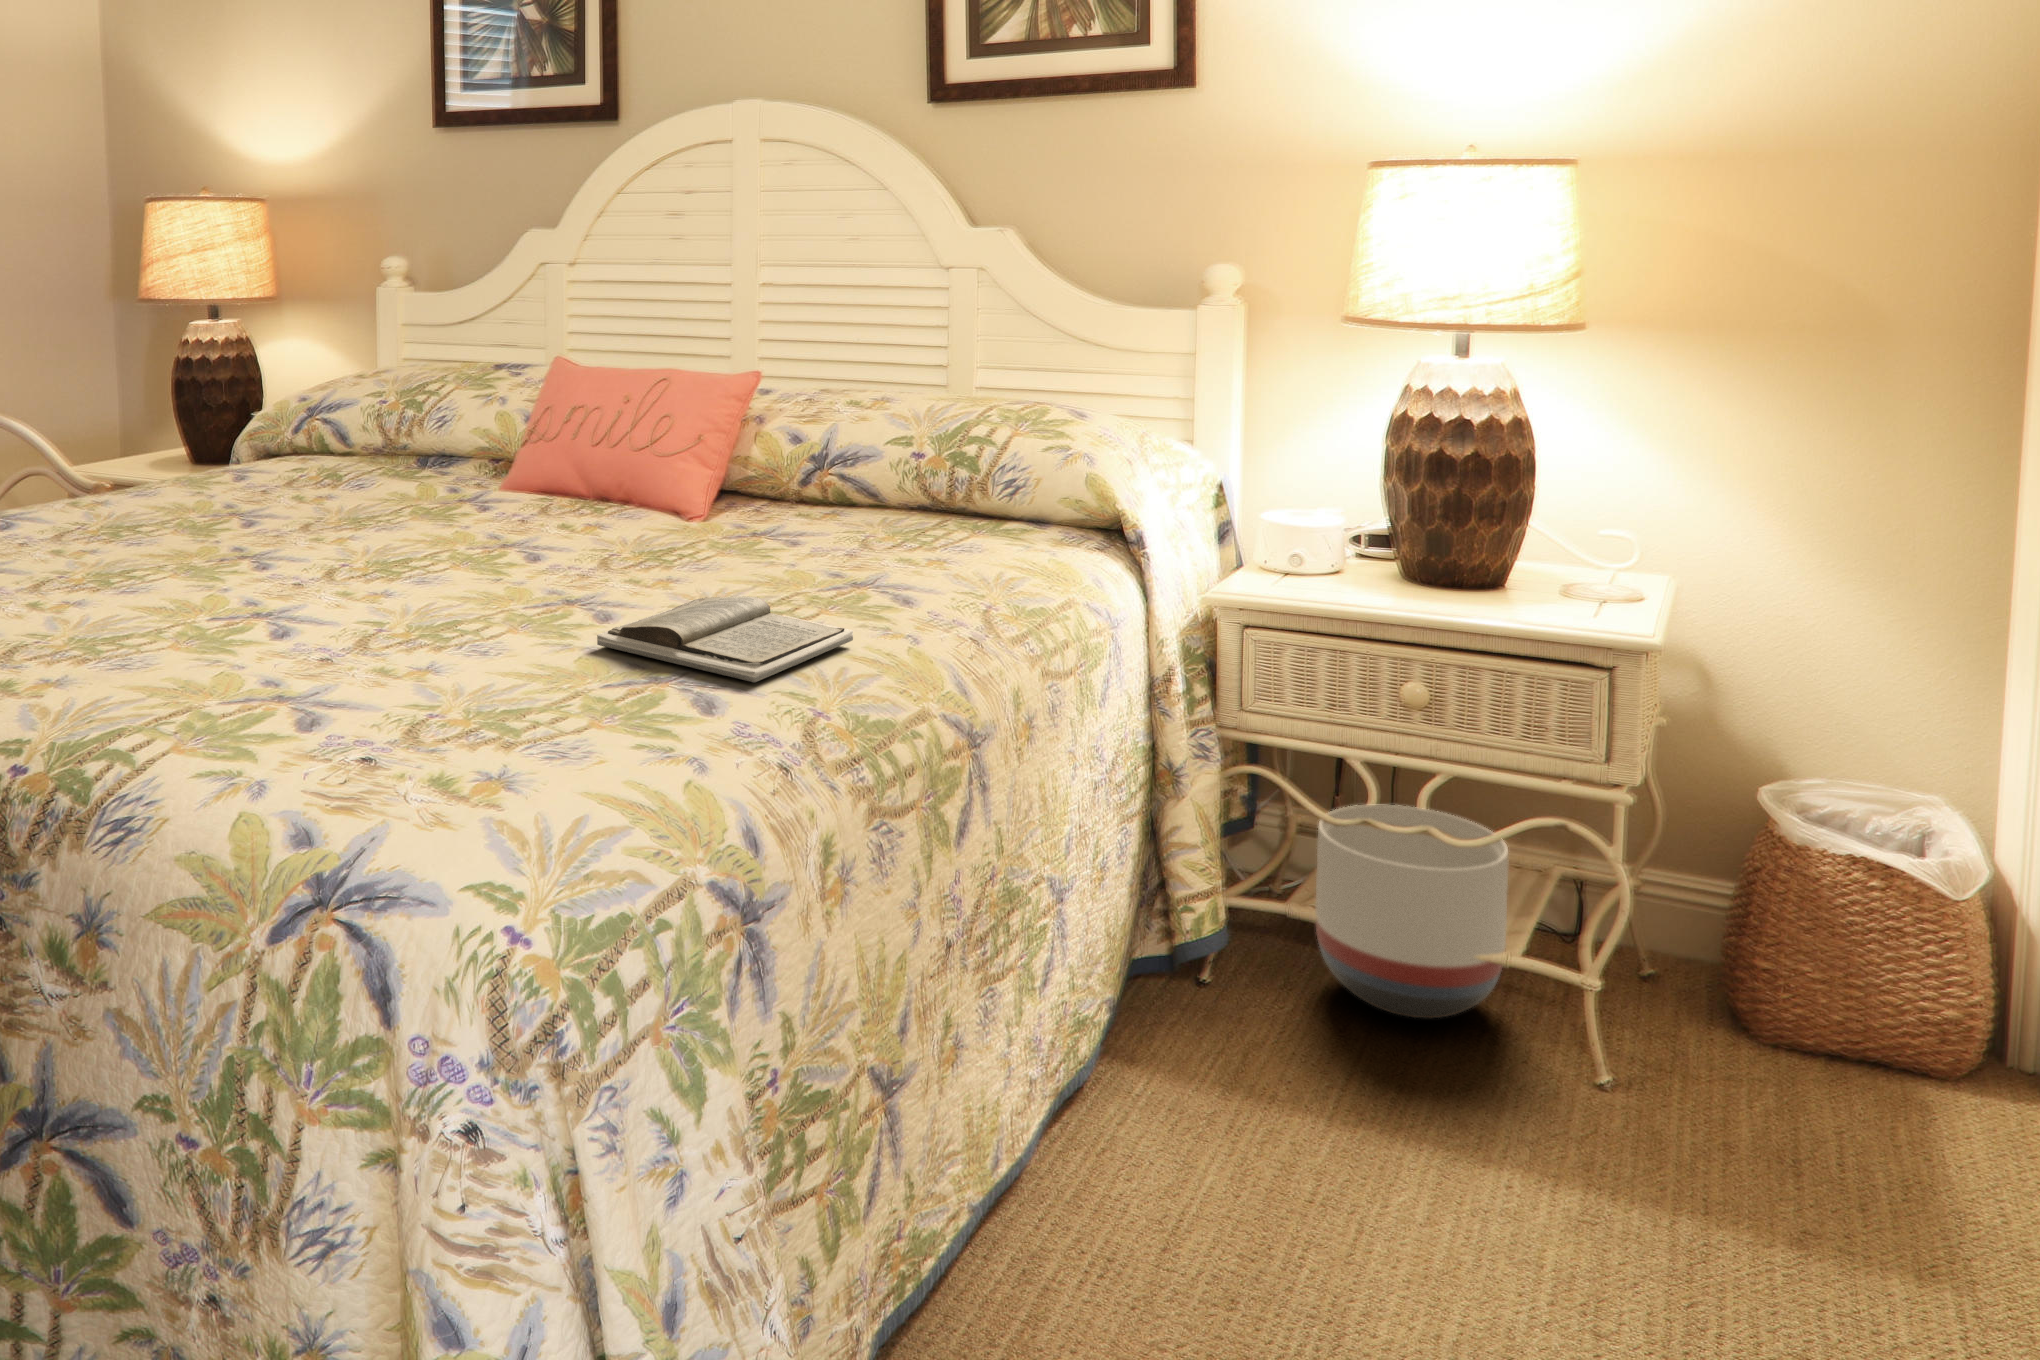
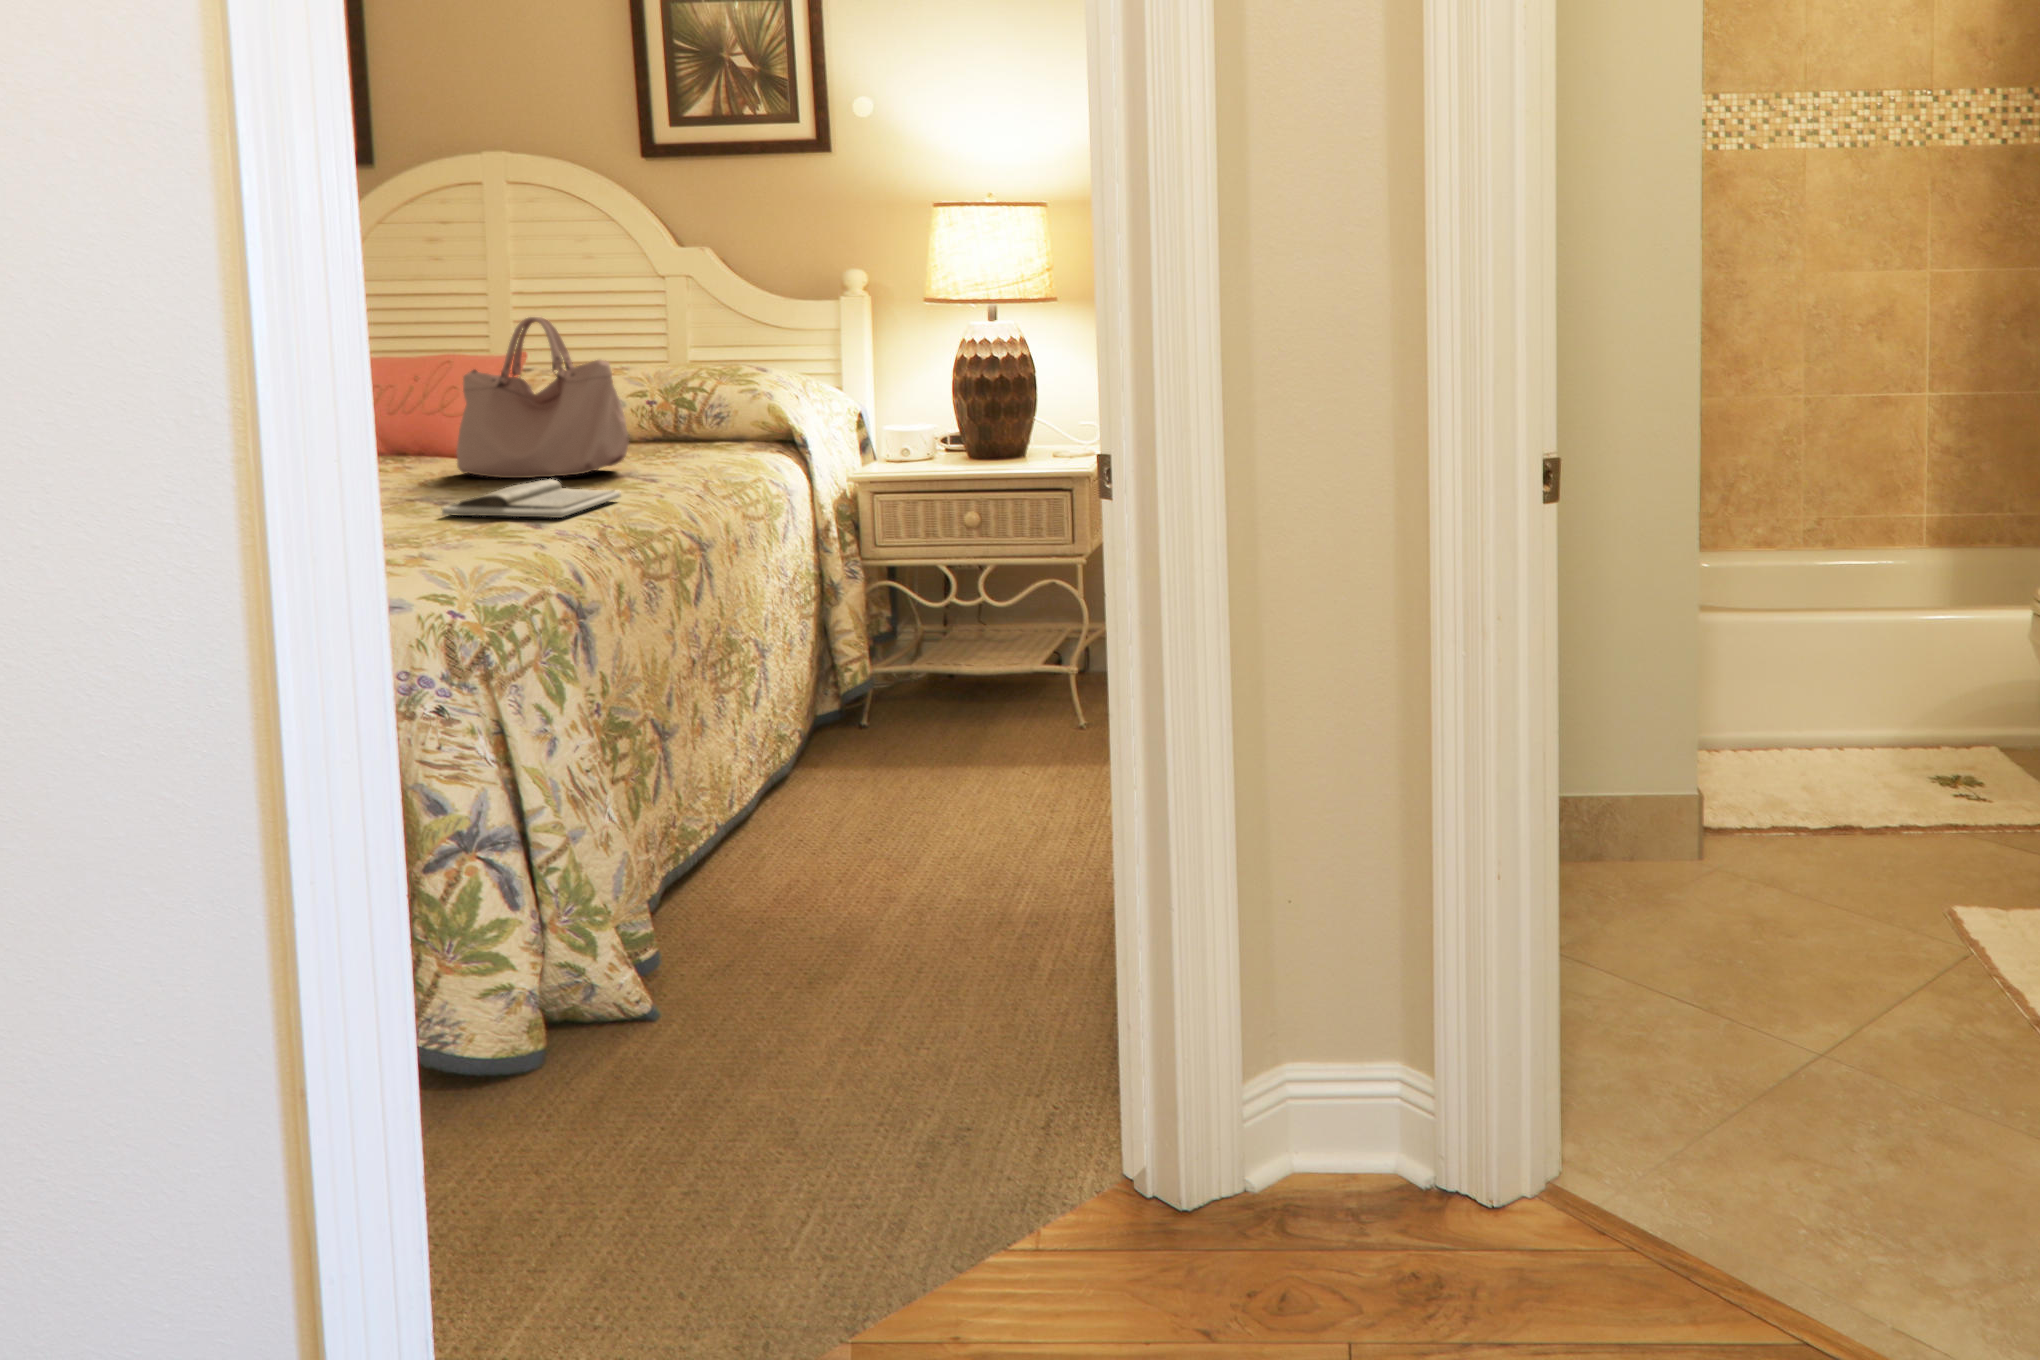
handbag: none [655,335,878,573] -> present [457,317,628,478]
planter: present [1315,805,1509,1018] -> none [925,596,1033,715]

